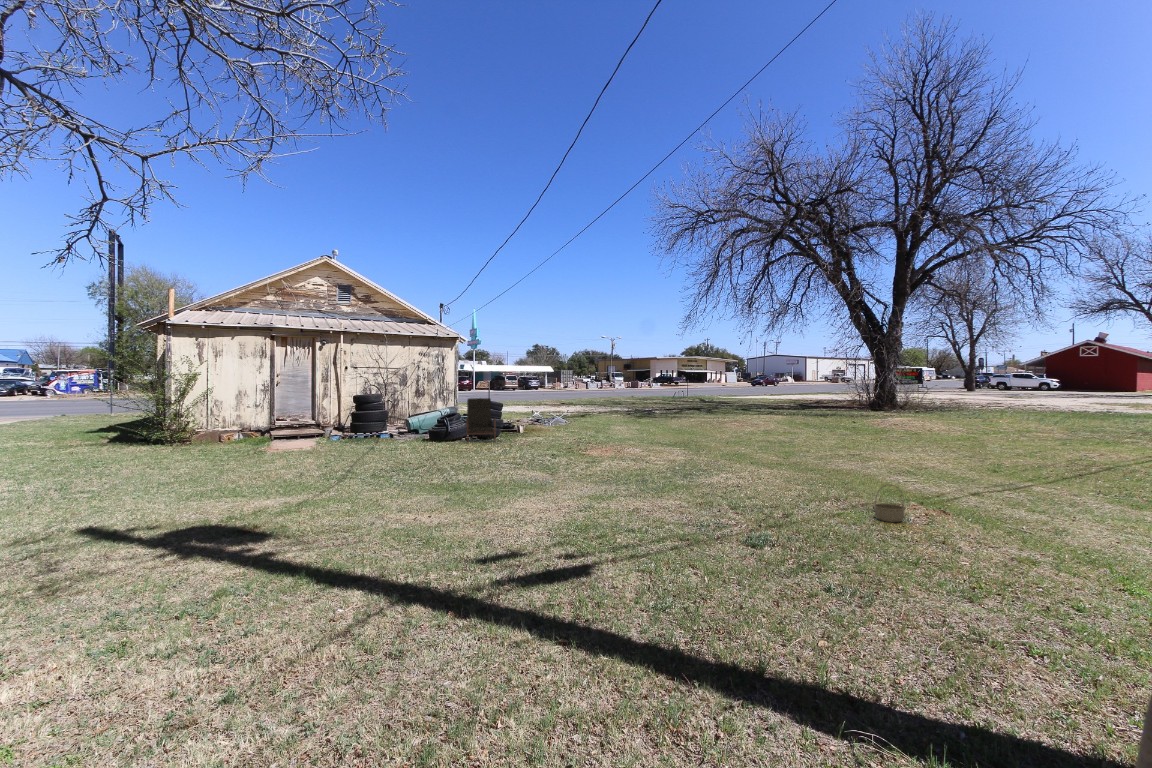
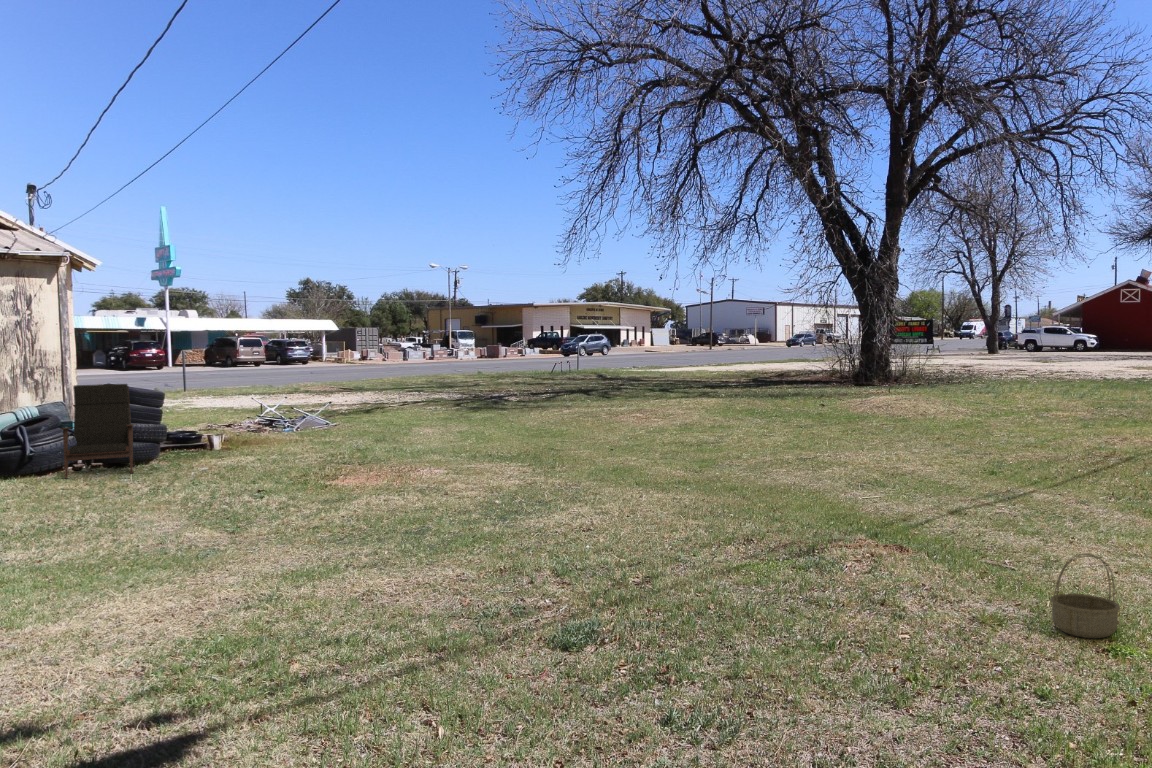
basket: present [874,485,905,522] -> present [1050,554,1120,638]

